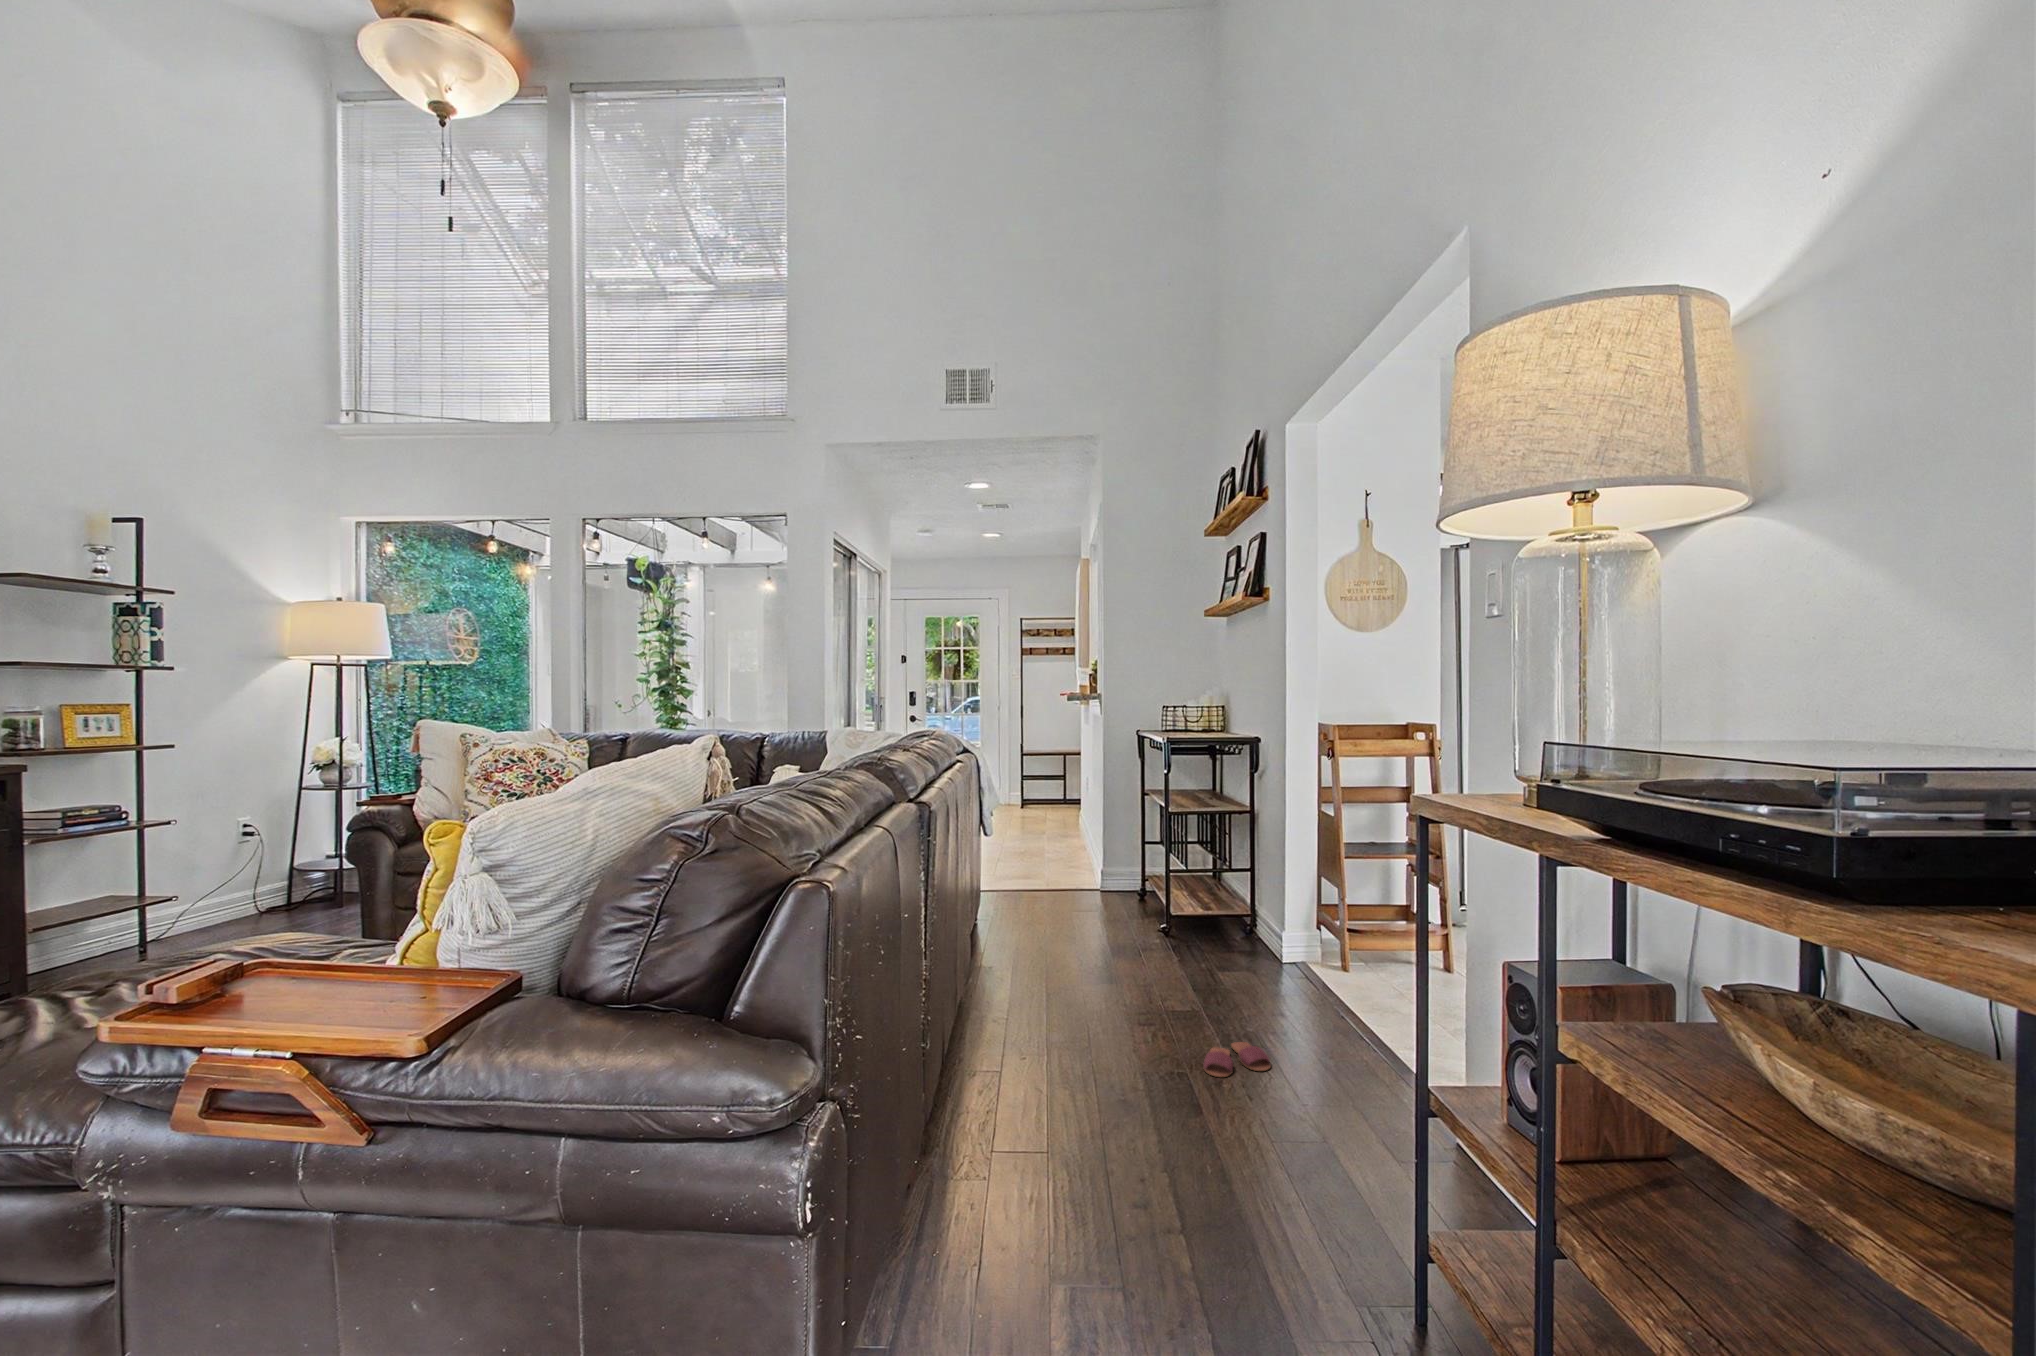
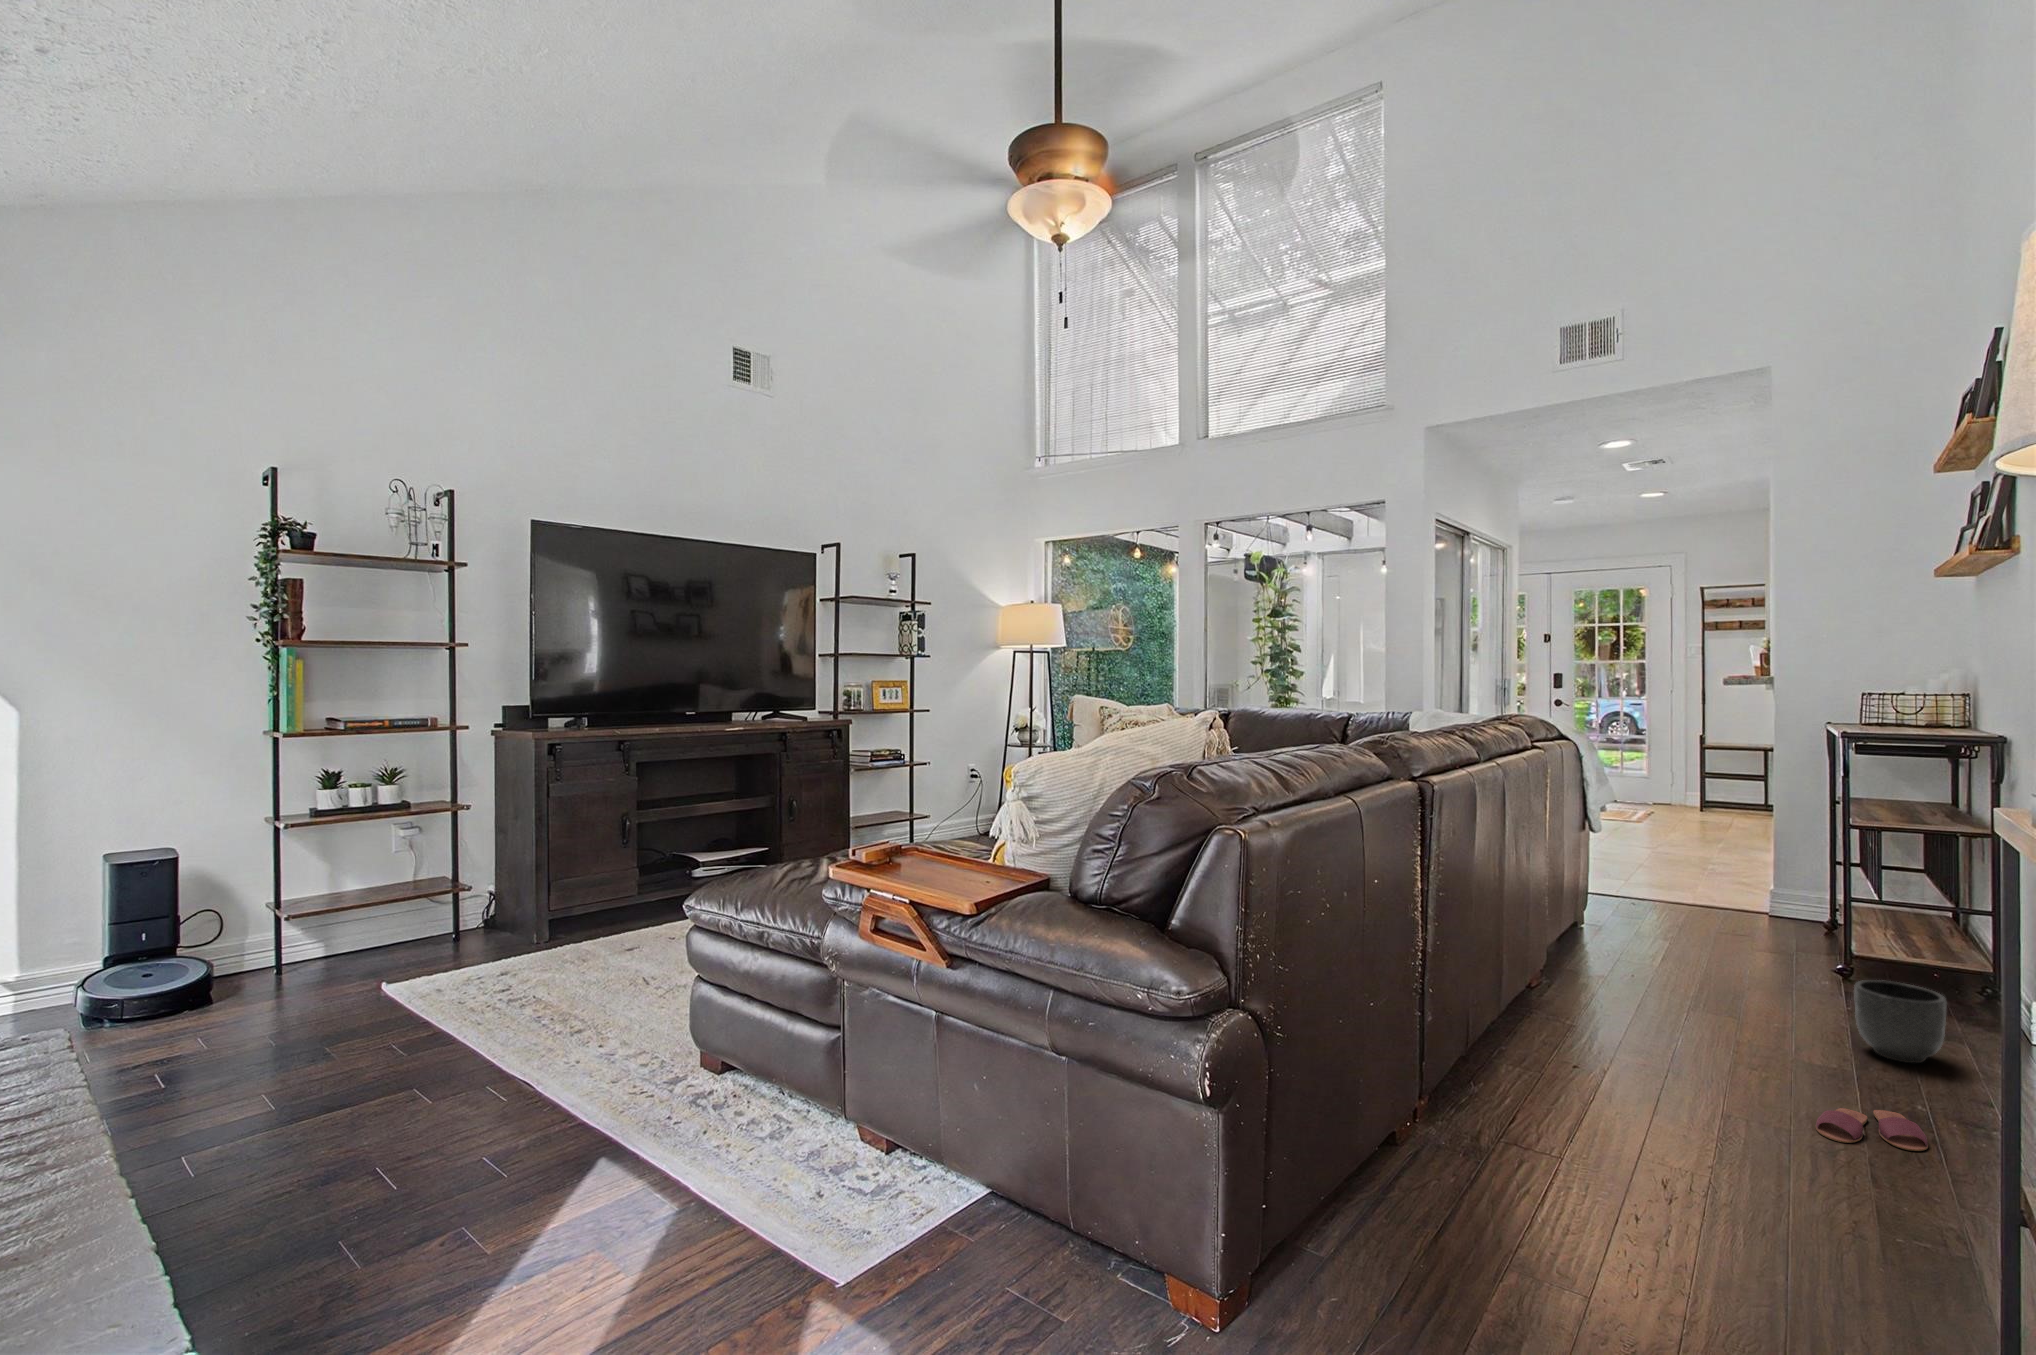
planter: none [1197,935,1252,998] -> present [1854,980,1946,1063]

